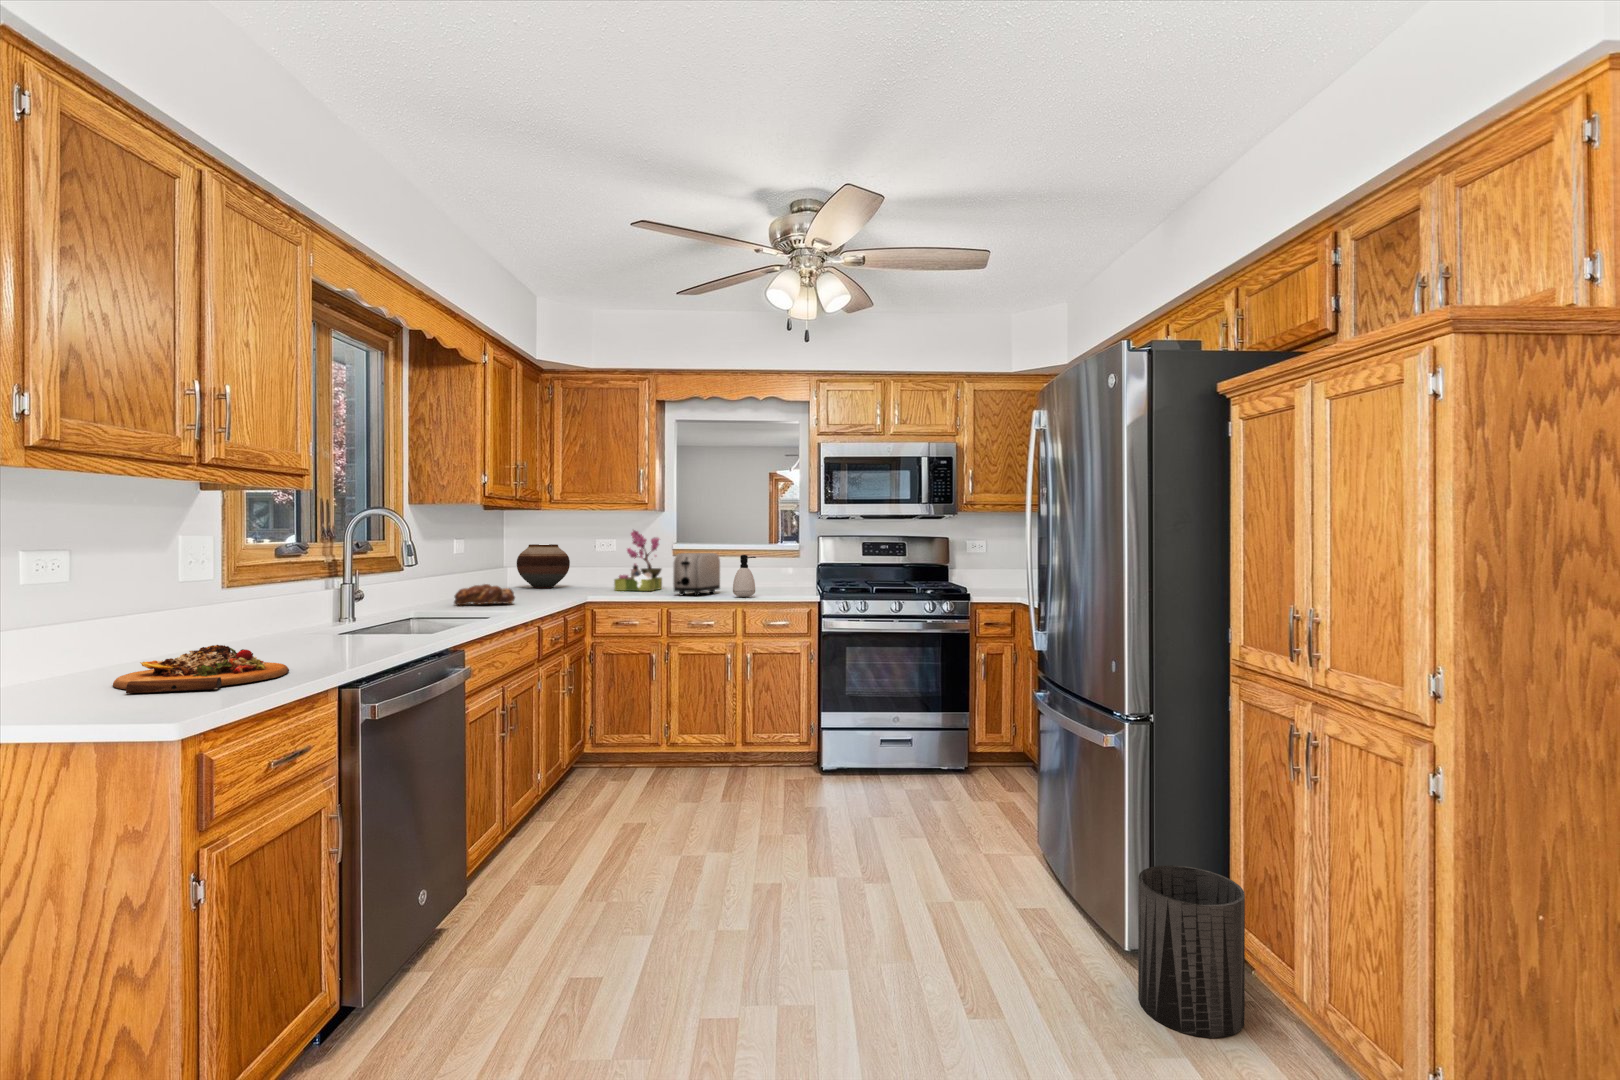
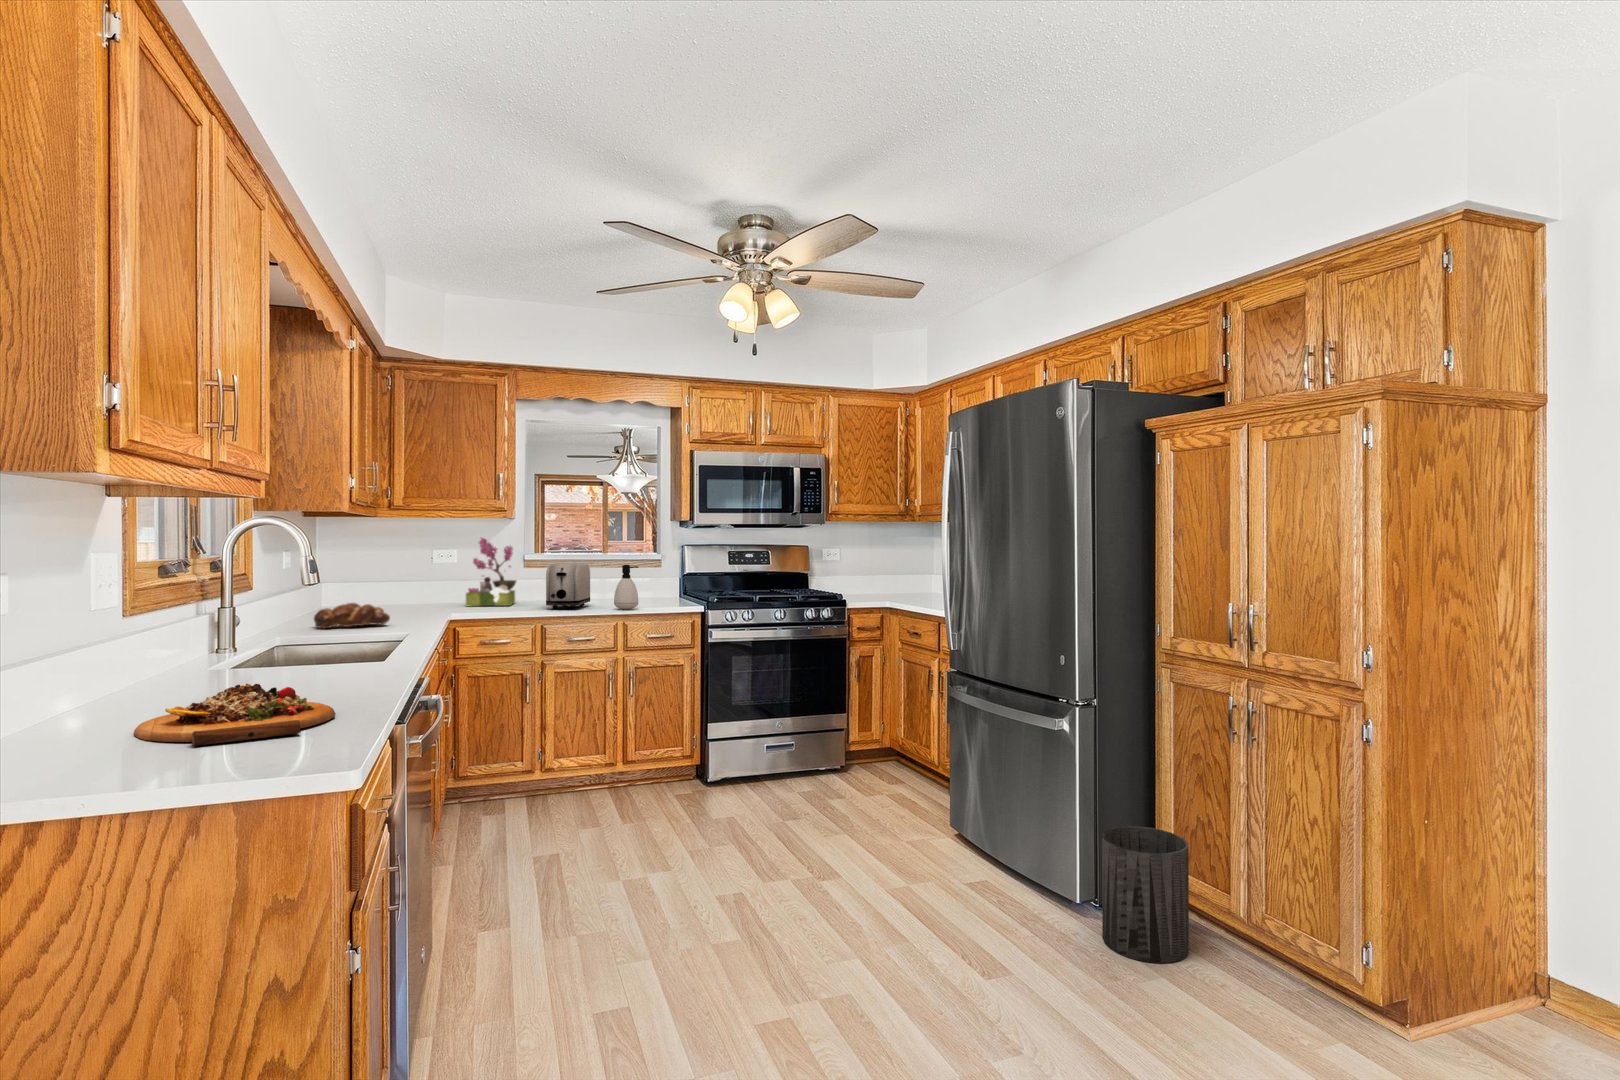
vase: present [517,544,570,588] -> none [337,555,403,606]

